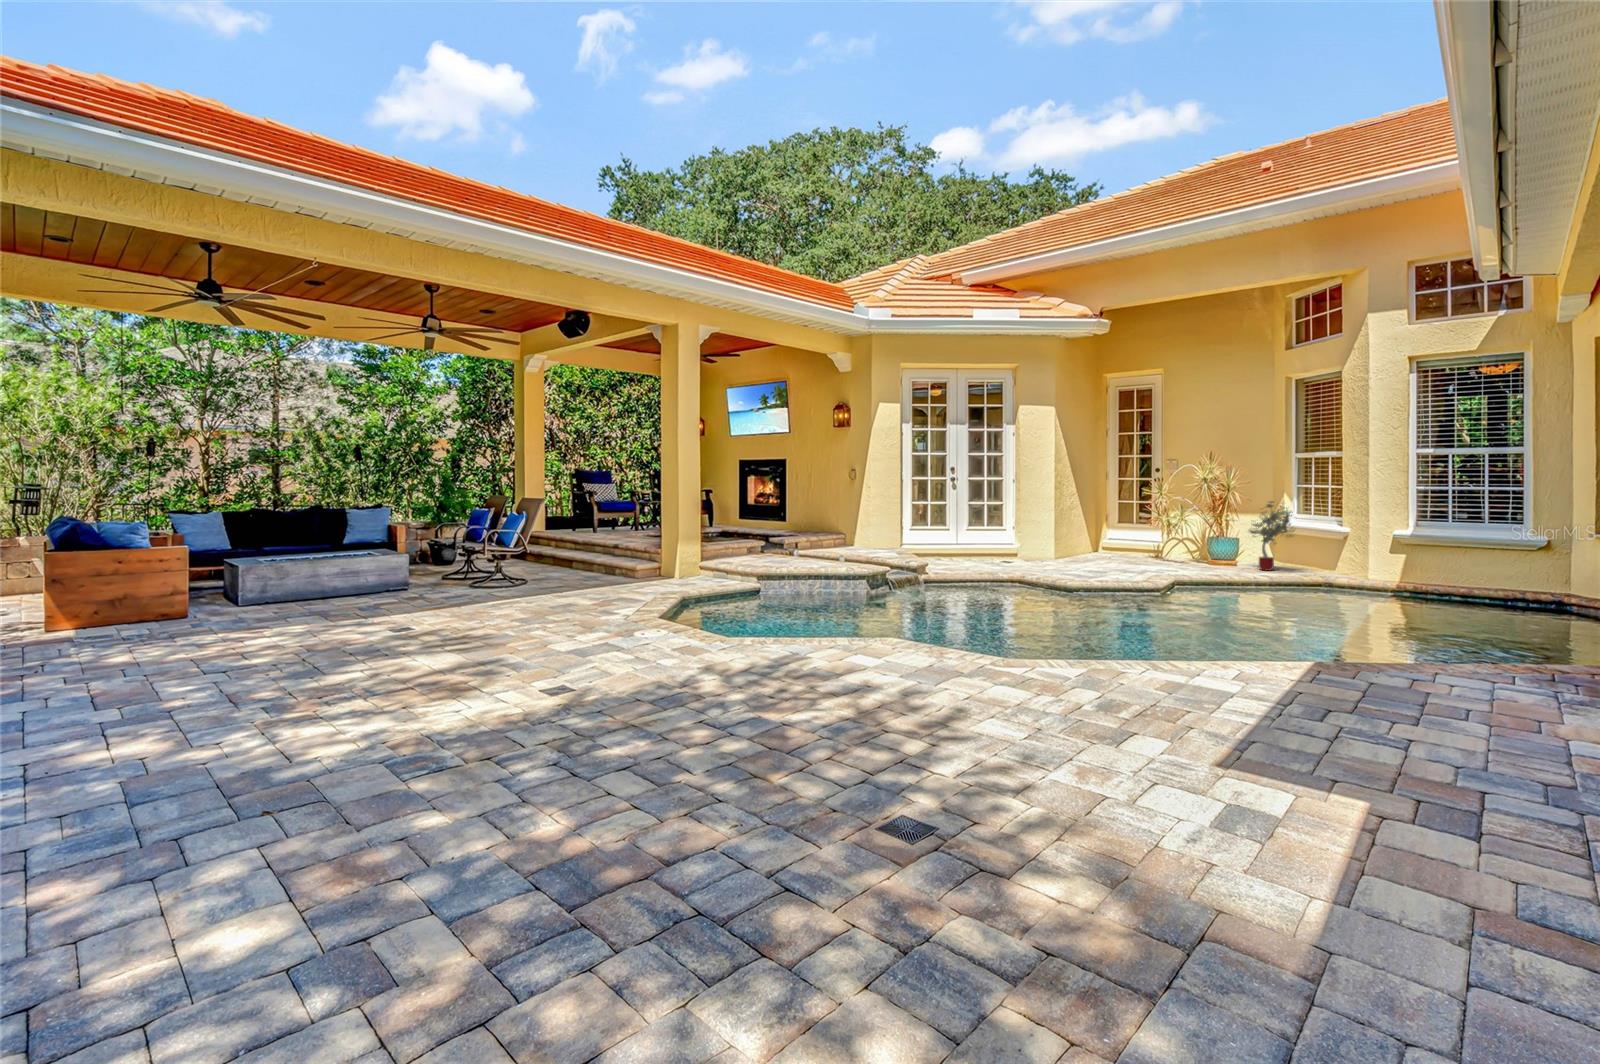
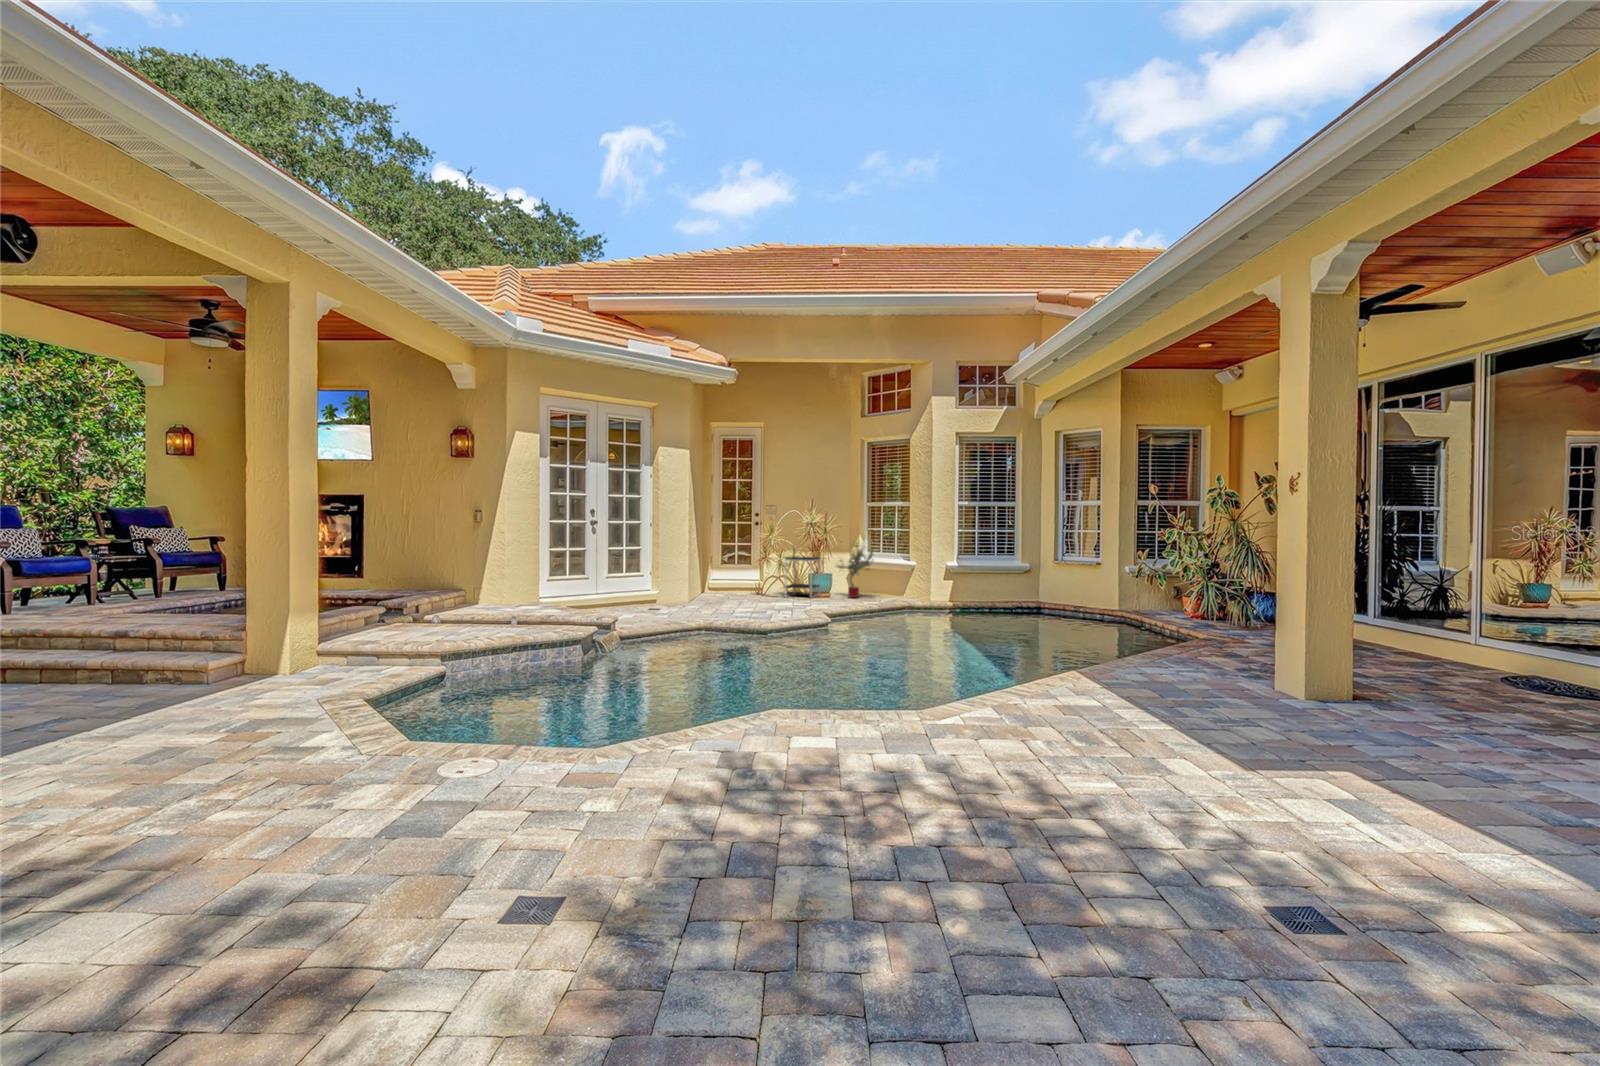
side table: none [1175,518,1226,566] -> present [785,556,820,598]

